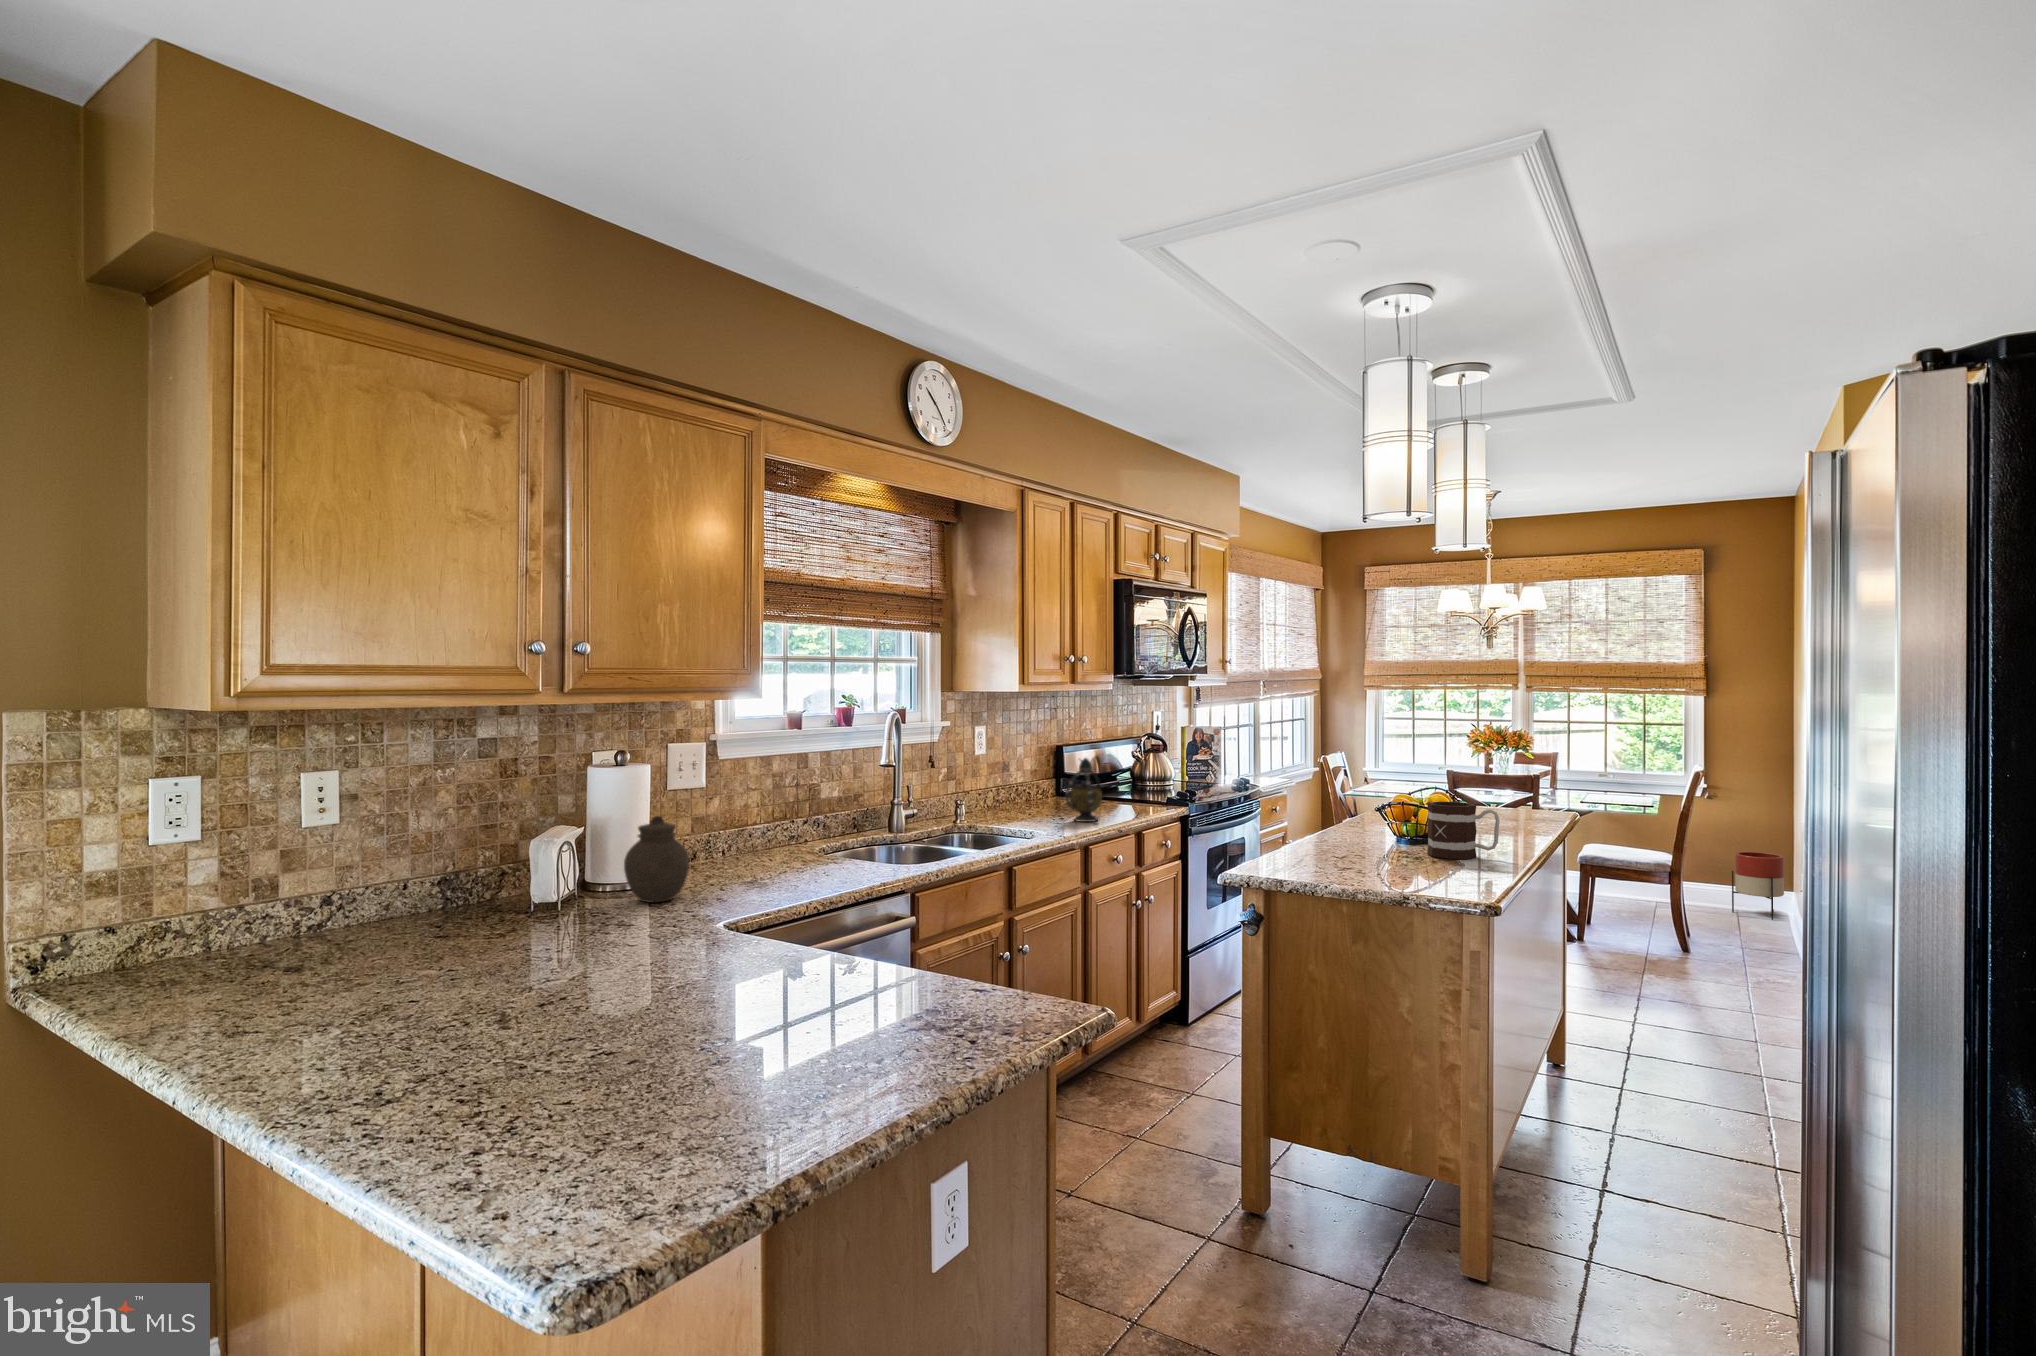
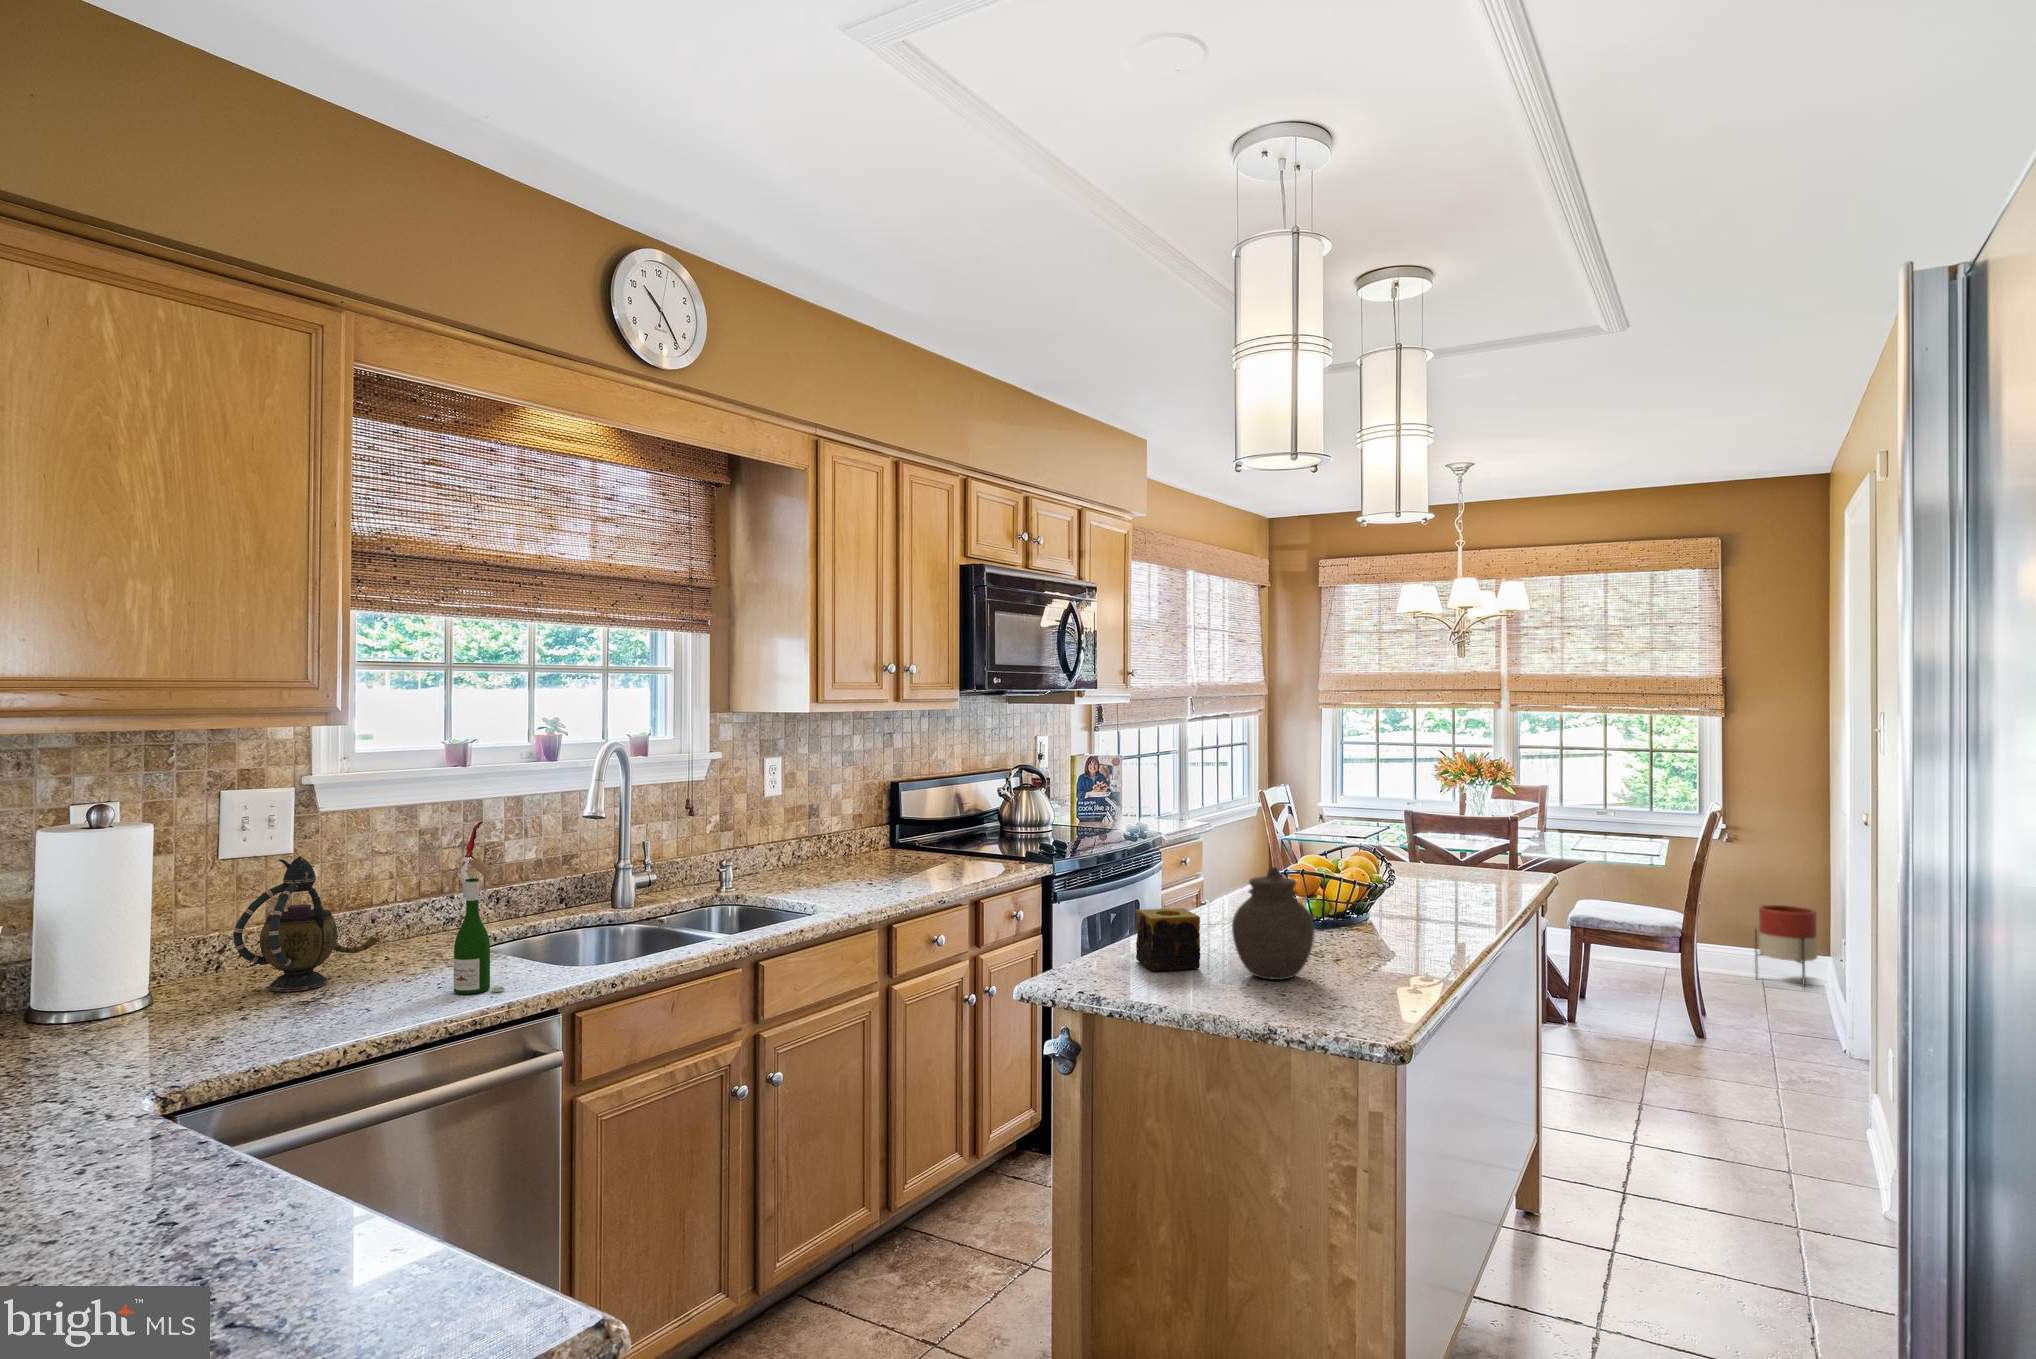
teapot: present [1065,758,1102,822] -> present [233,856,379,991]
wine bottle: none [840,764,873,879] -> present [454,821,505,994]
mug: present [1427,802,1500,859] -> none [1335,866,1433,950]
jar: present [624,816,689,902] -> present [1232,867,1314,980]
candle: none [1291,828,1340,870] -> present [1136,908,1200,971]

